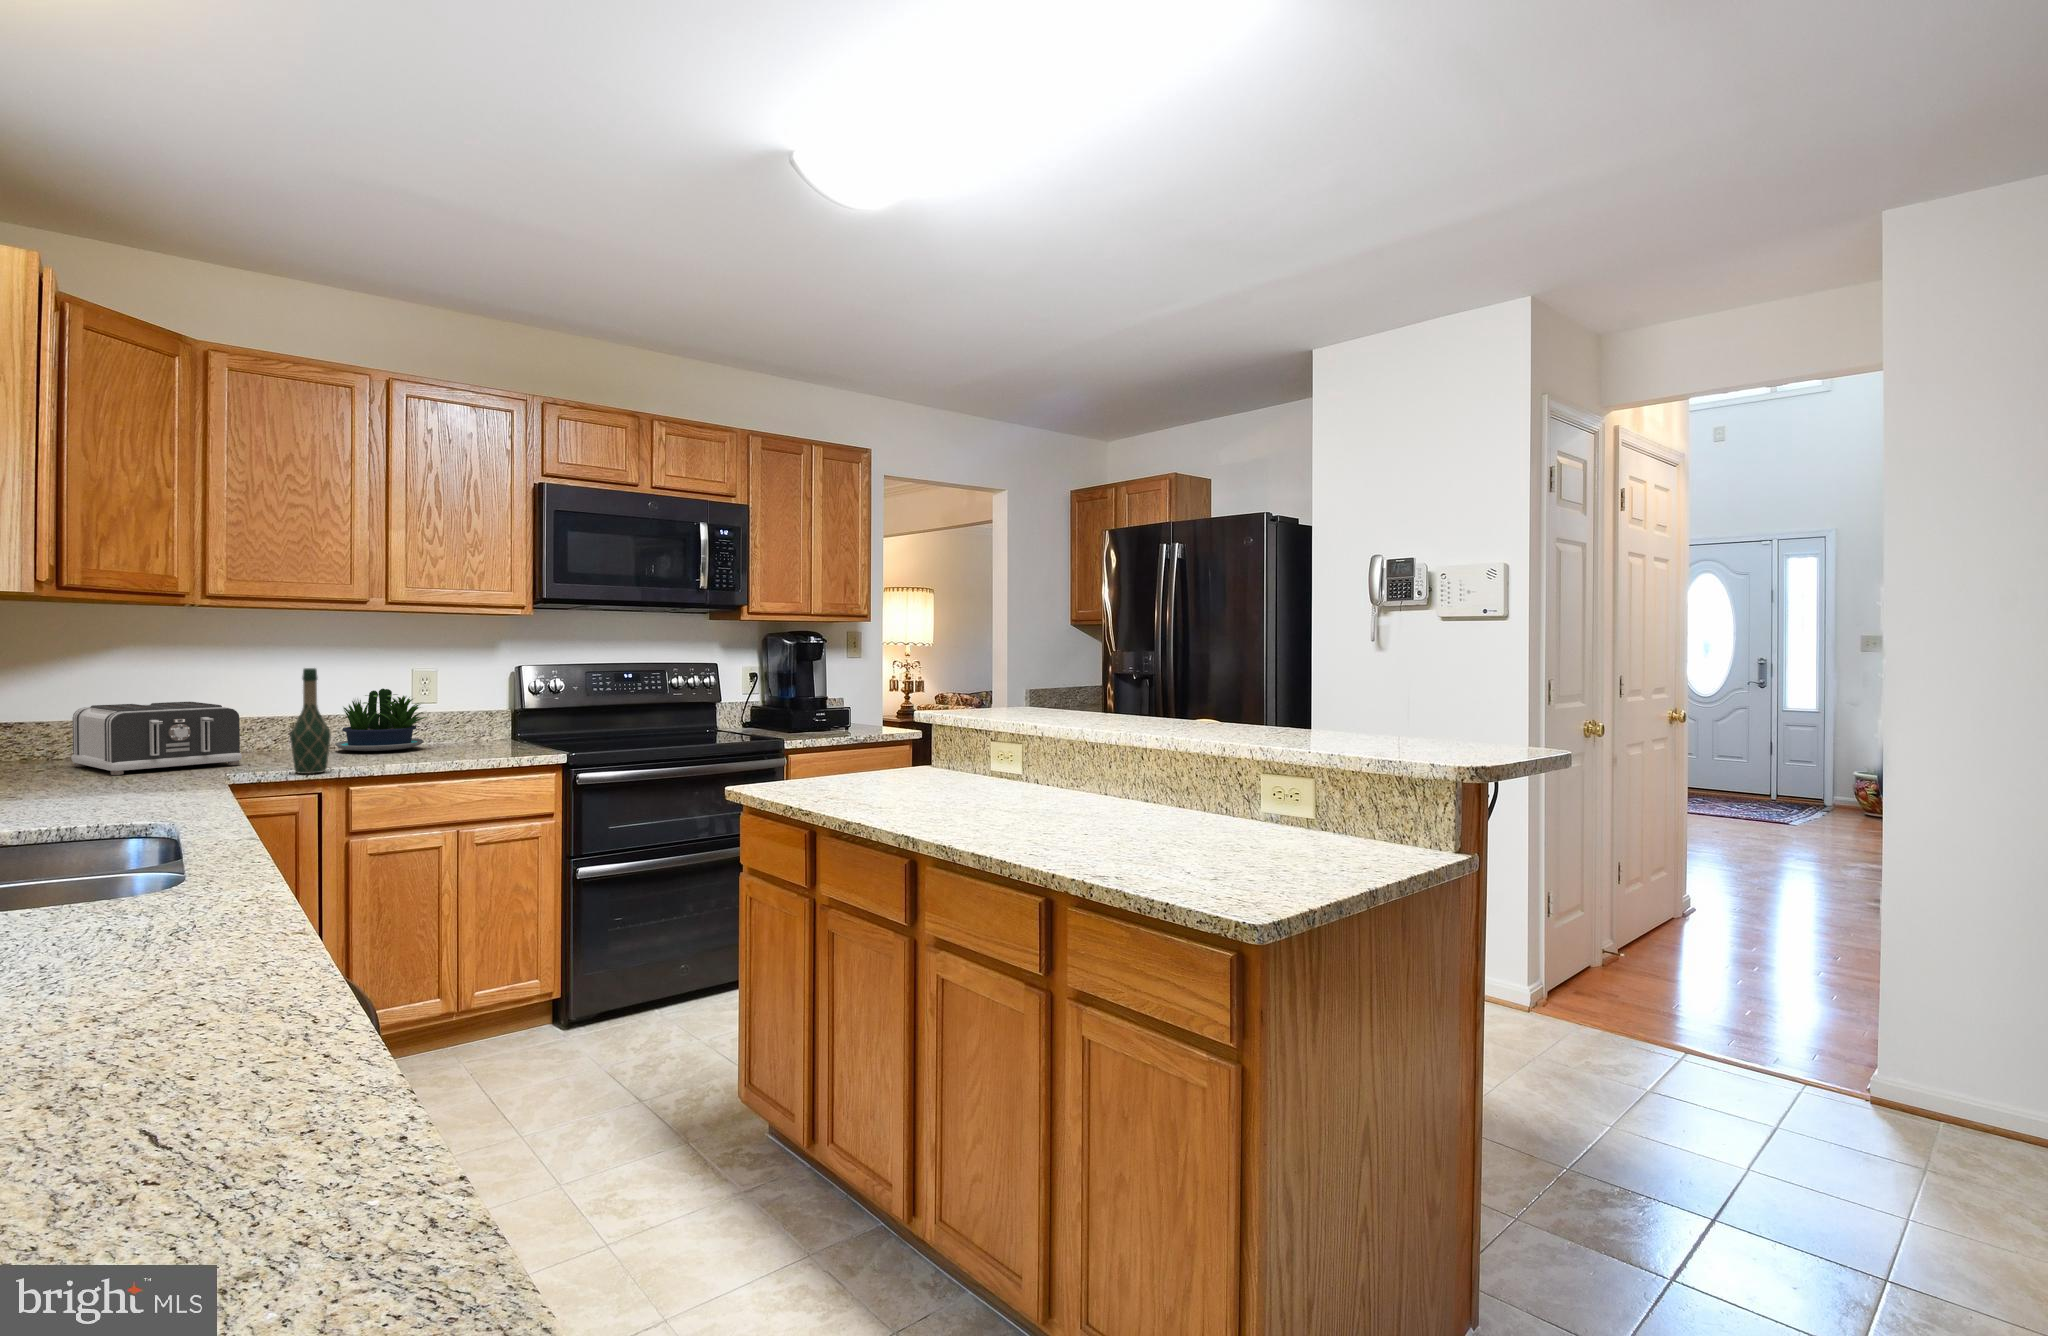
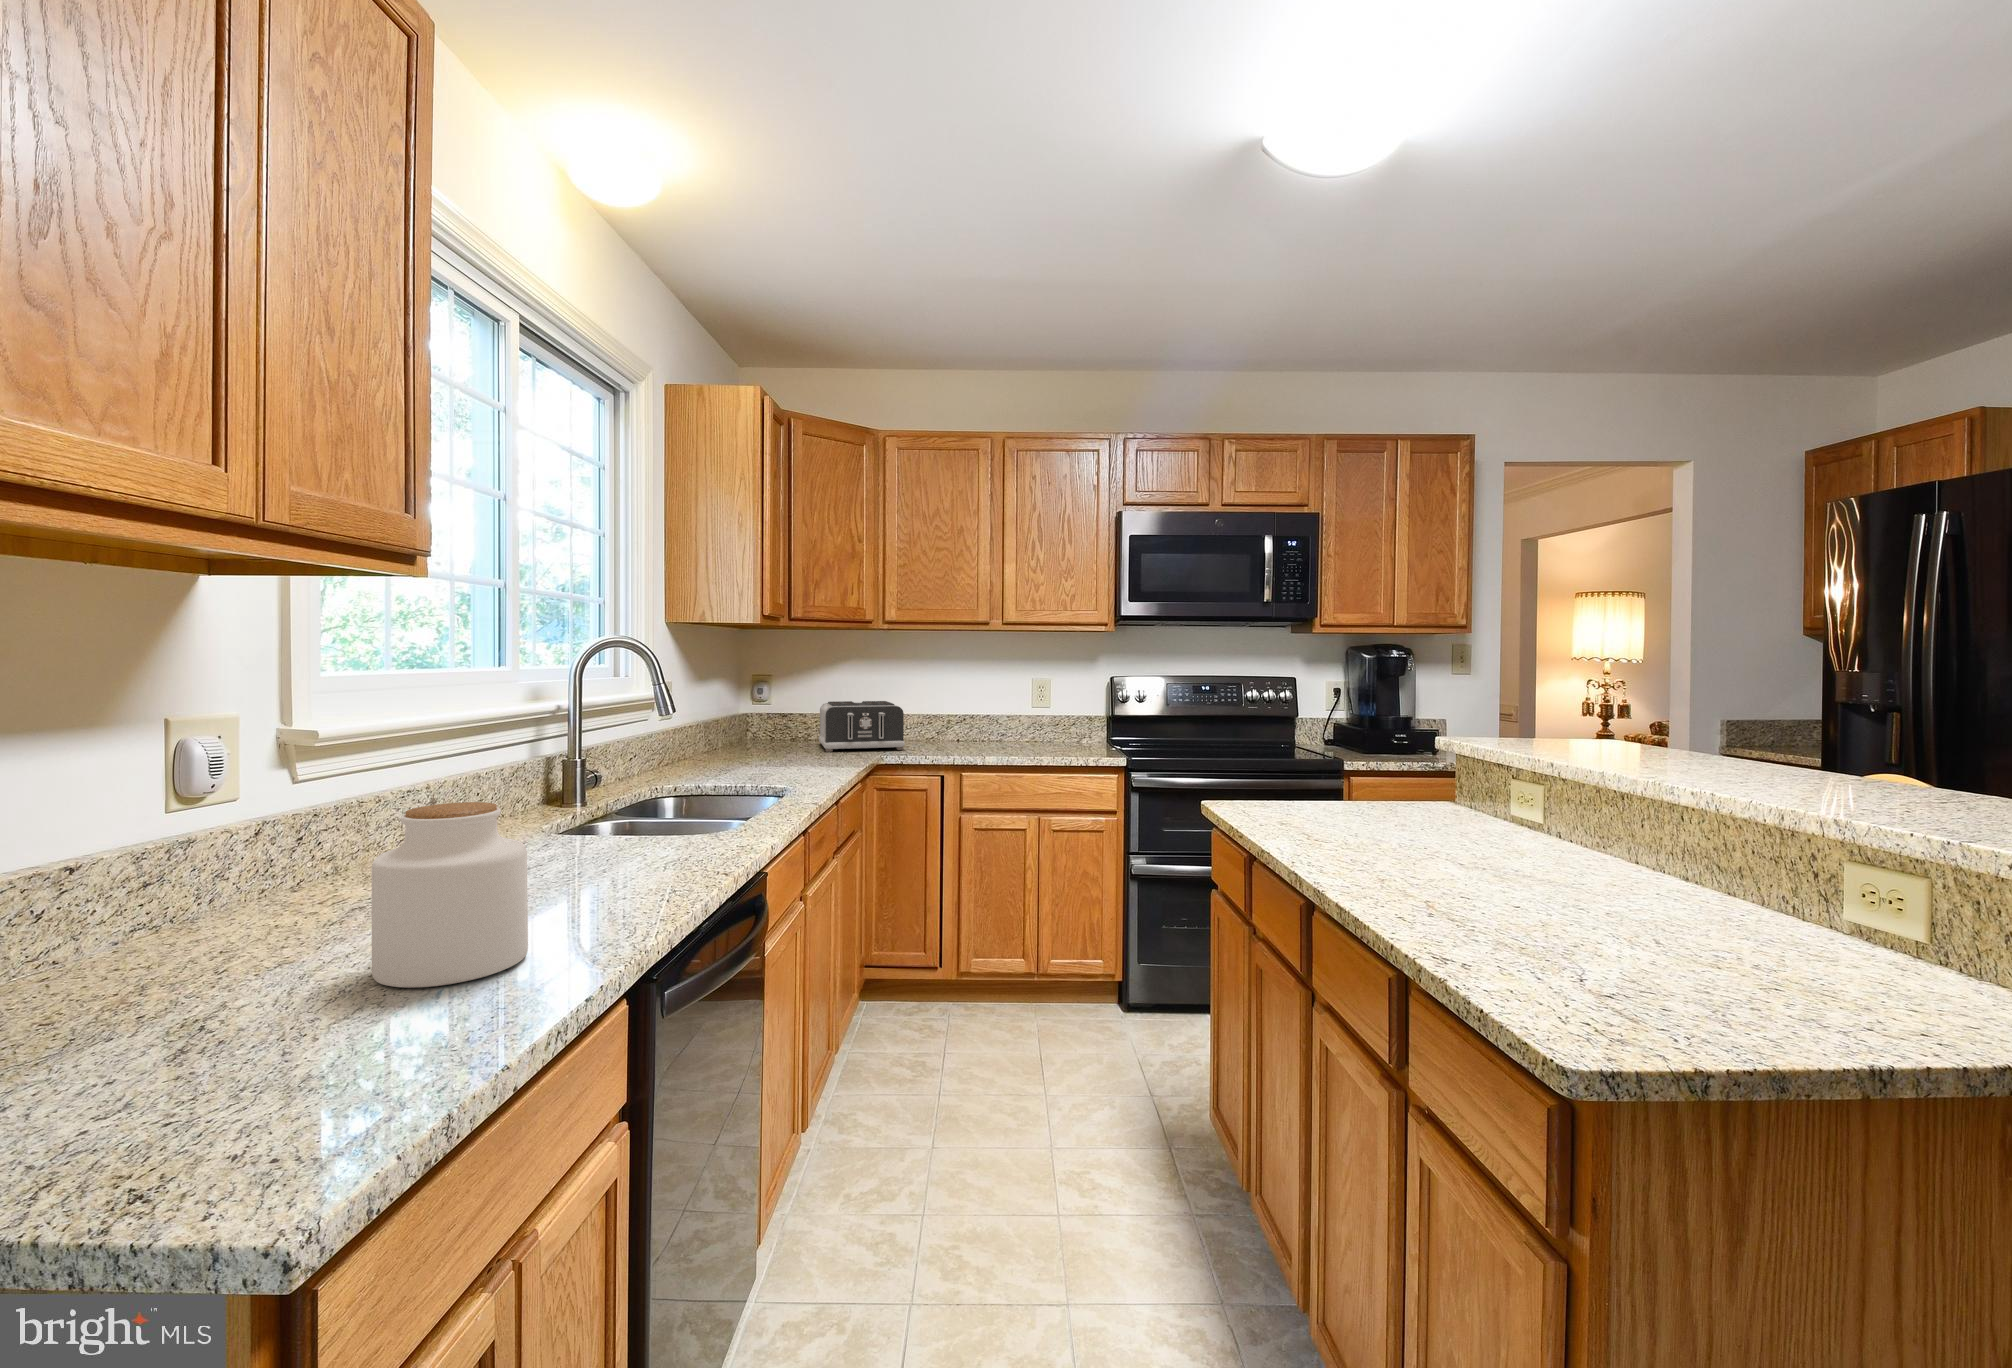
wine bottle: present [290,668,331,774] -> none [920,675,947,760]
potted plant: present [335,689,427,751] -> none [975,695,1048,745]
jar: none [72,836,254,1033] -> present [372,802,528,988]

